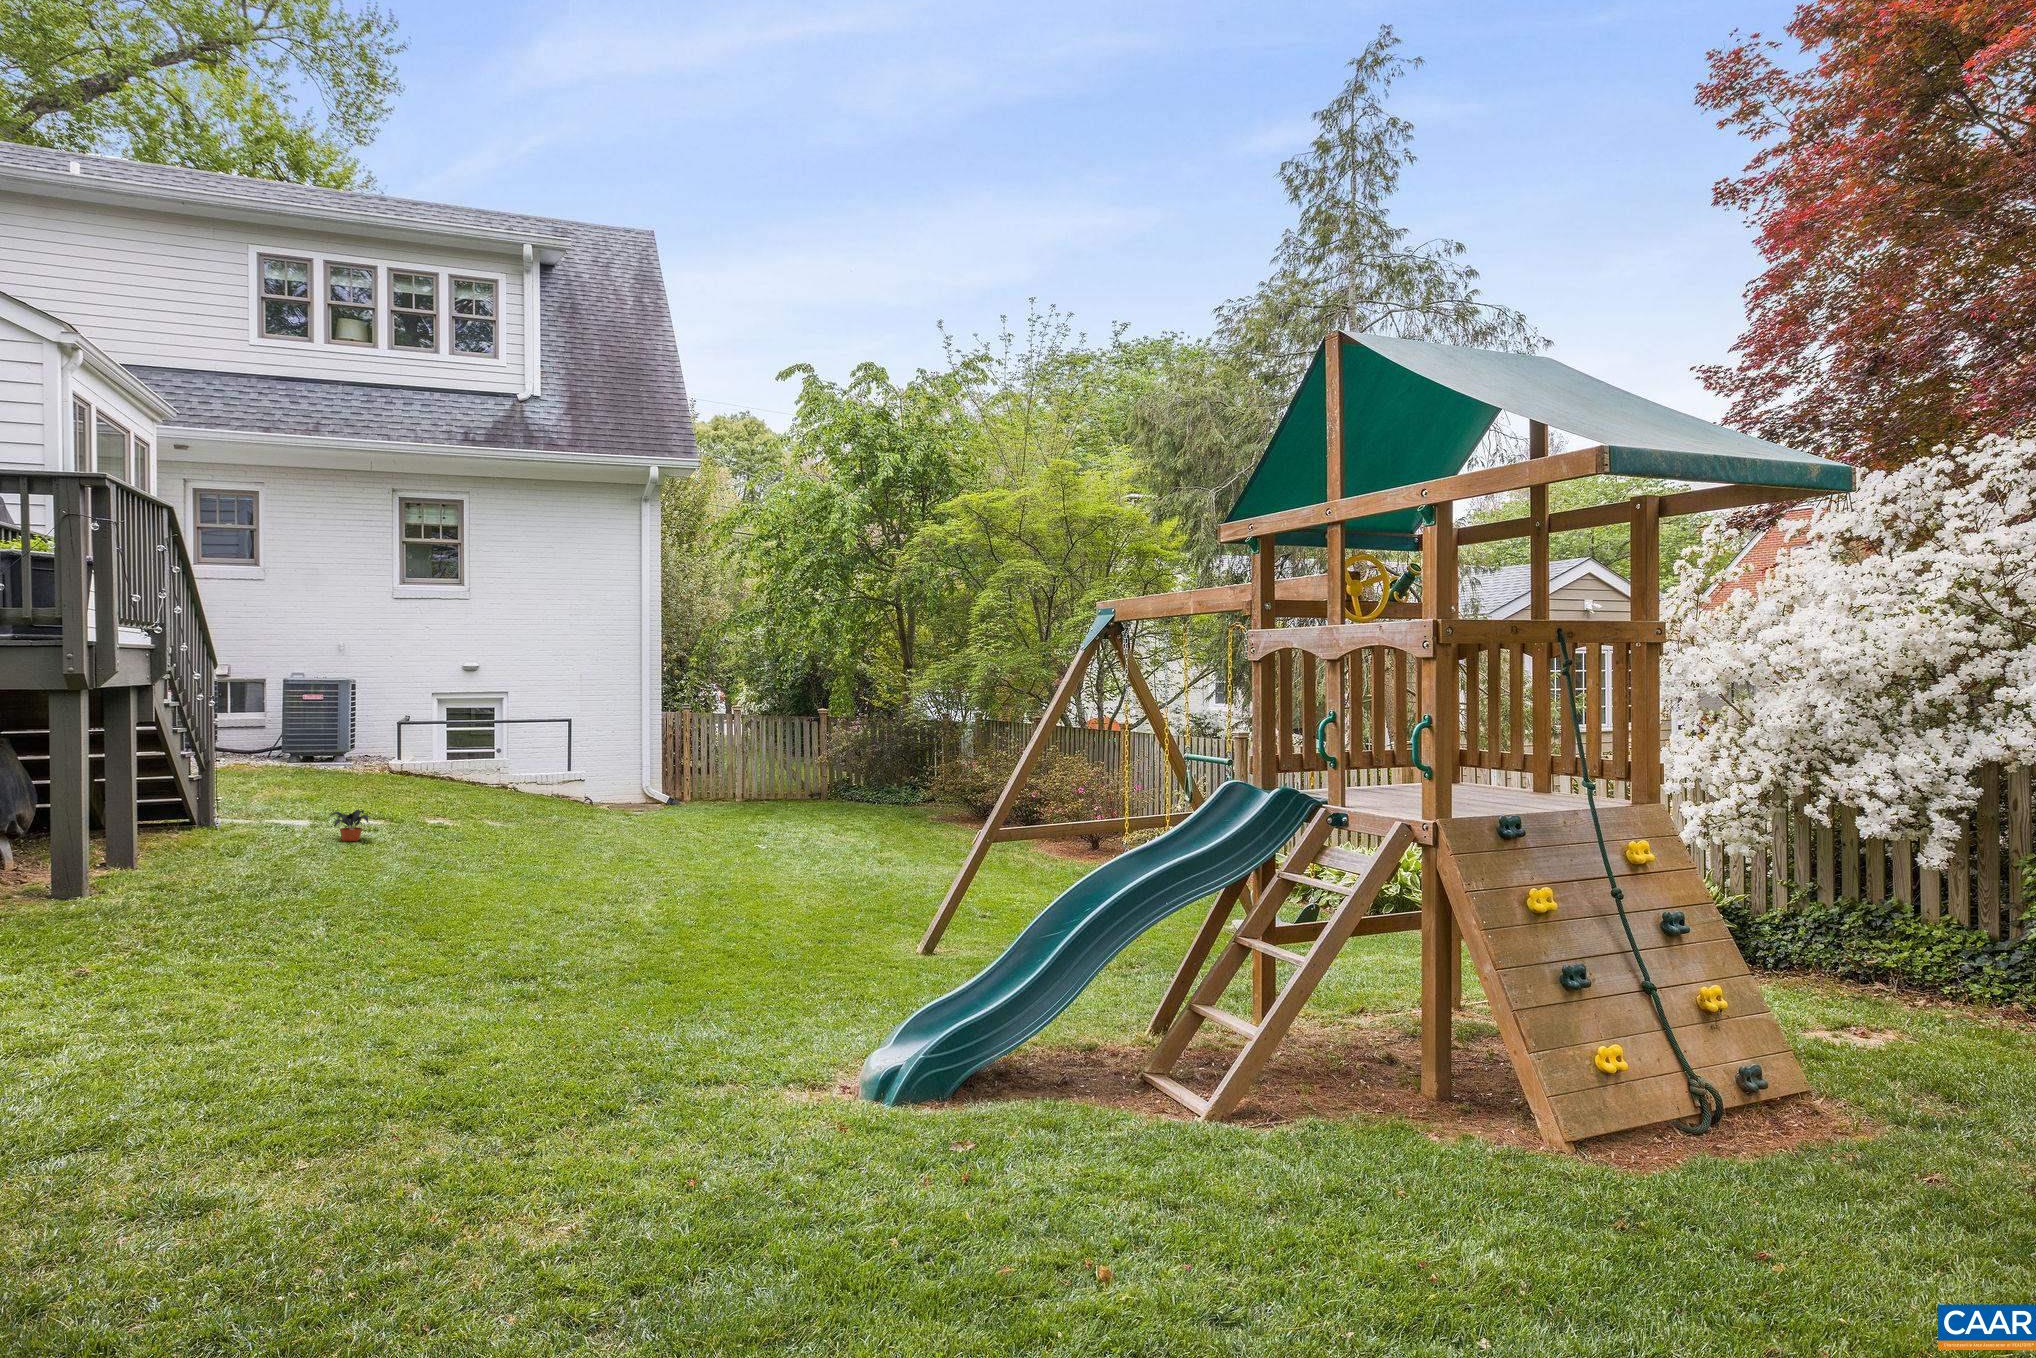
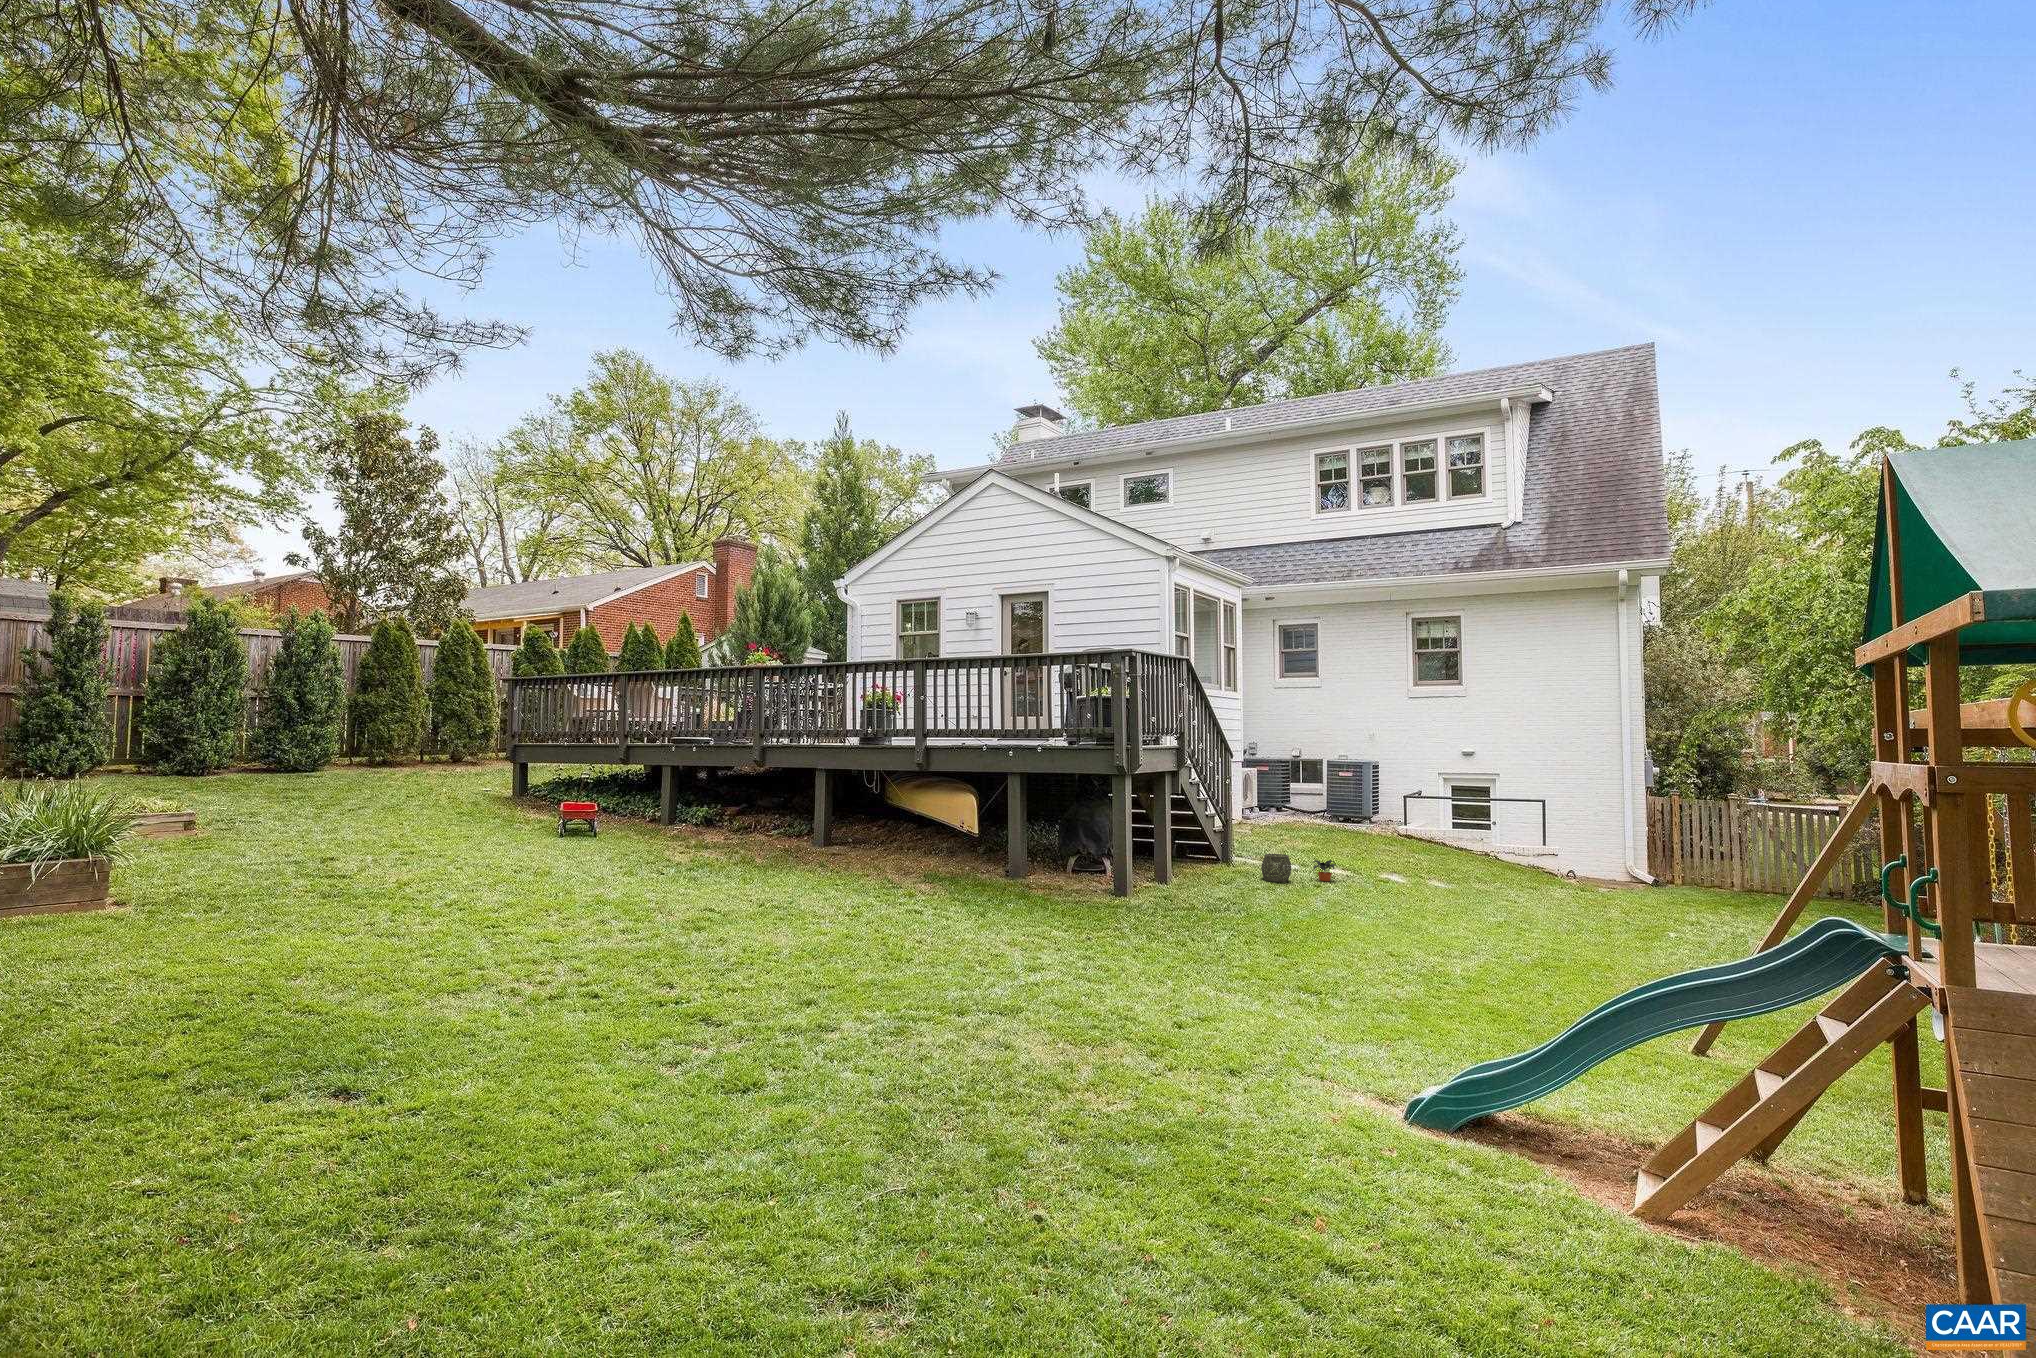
woven basket: none [250,807,304,850] -> present [1261,854,1291,882]

